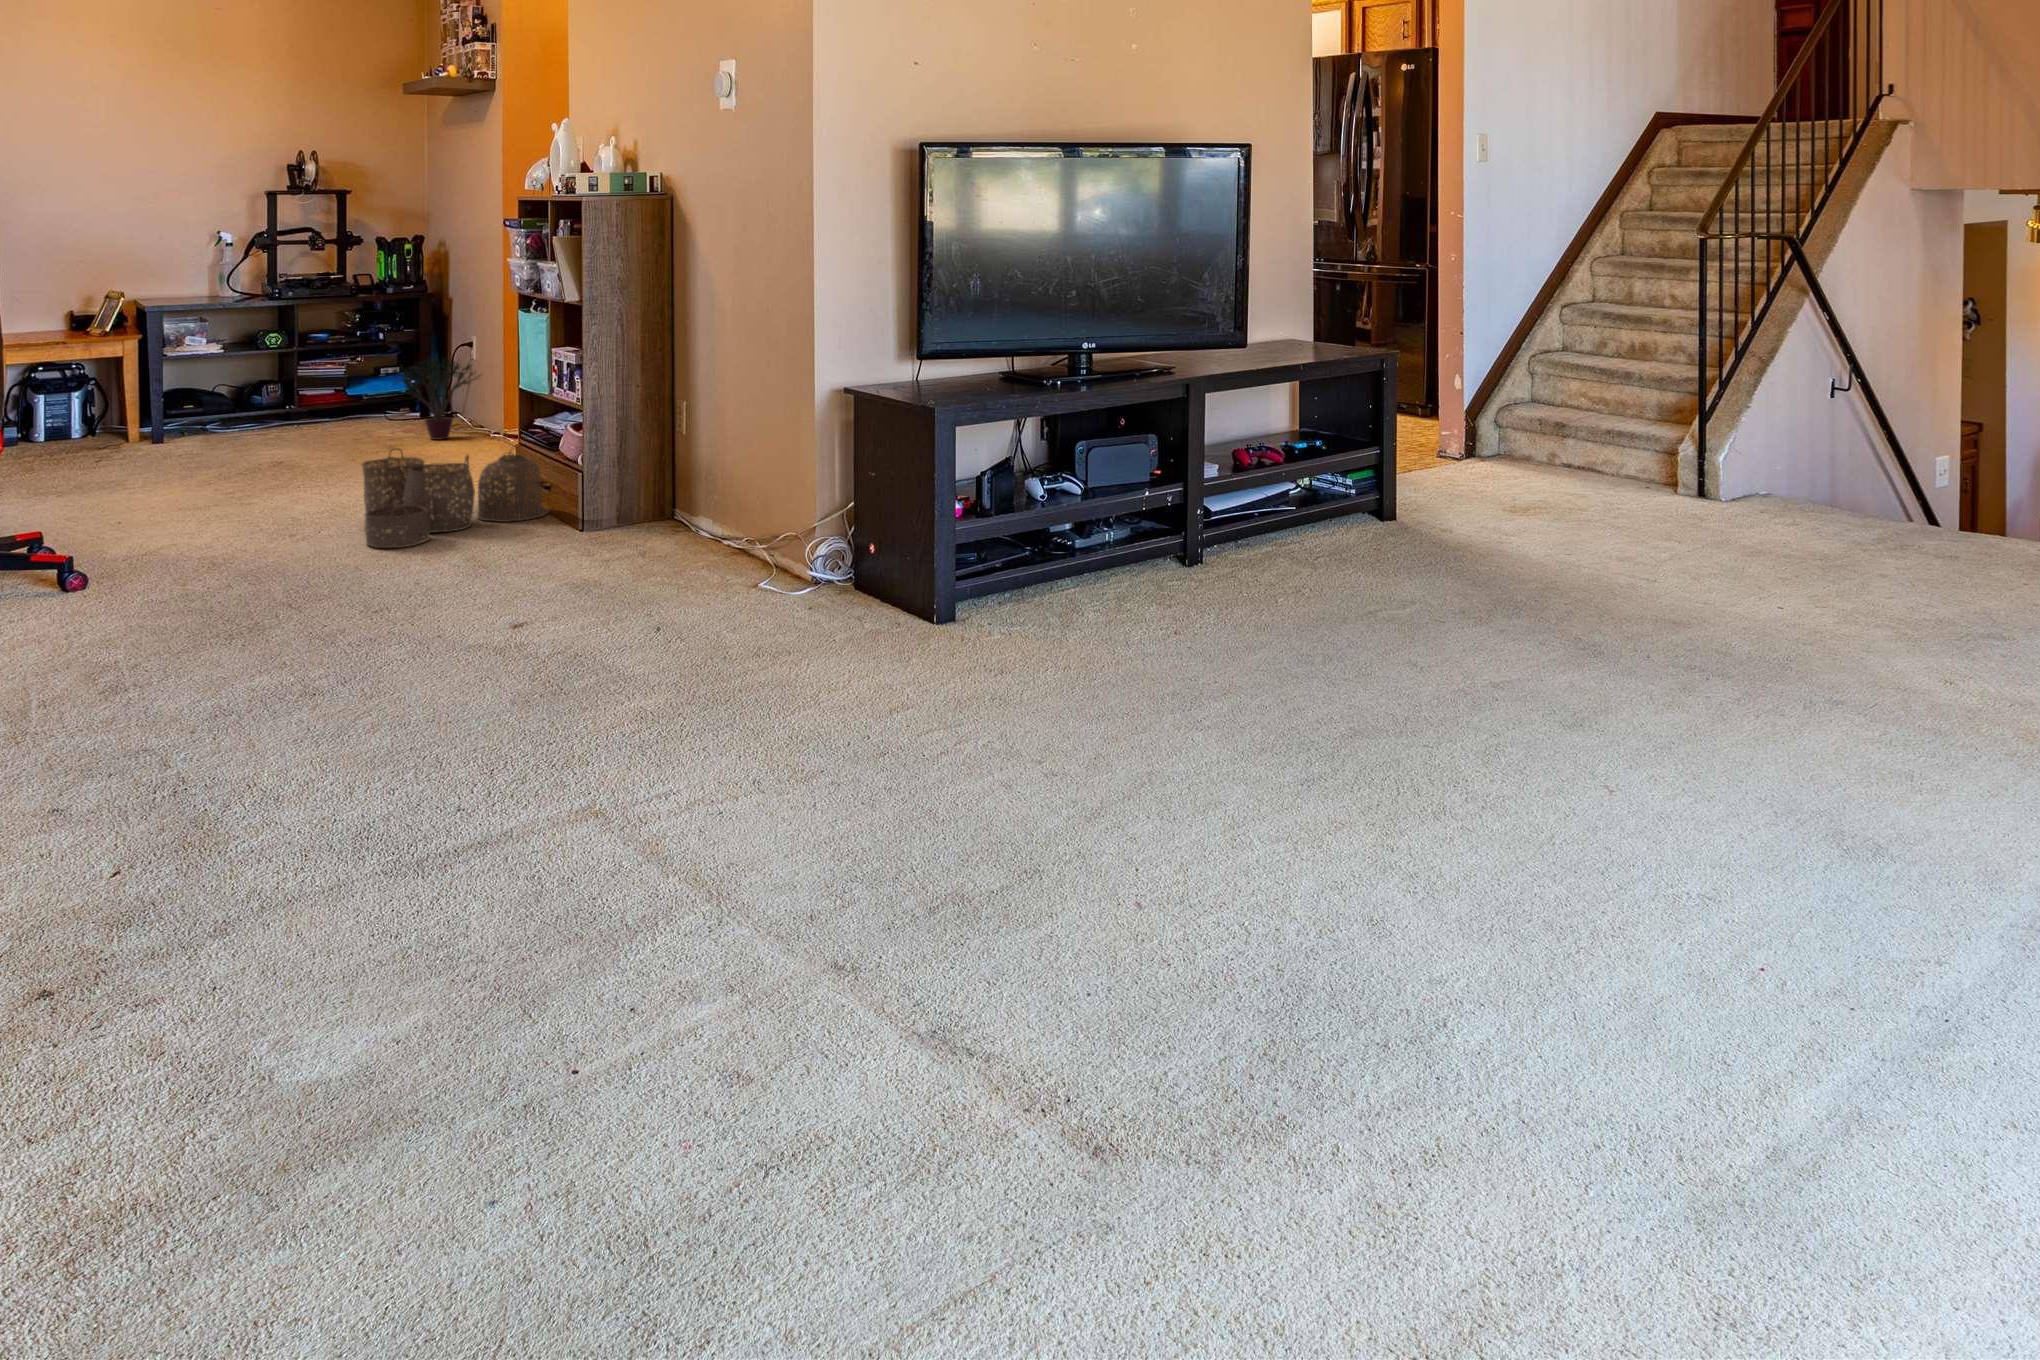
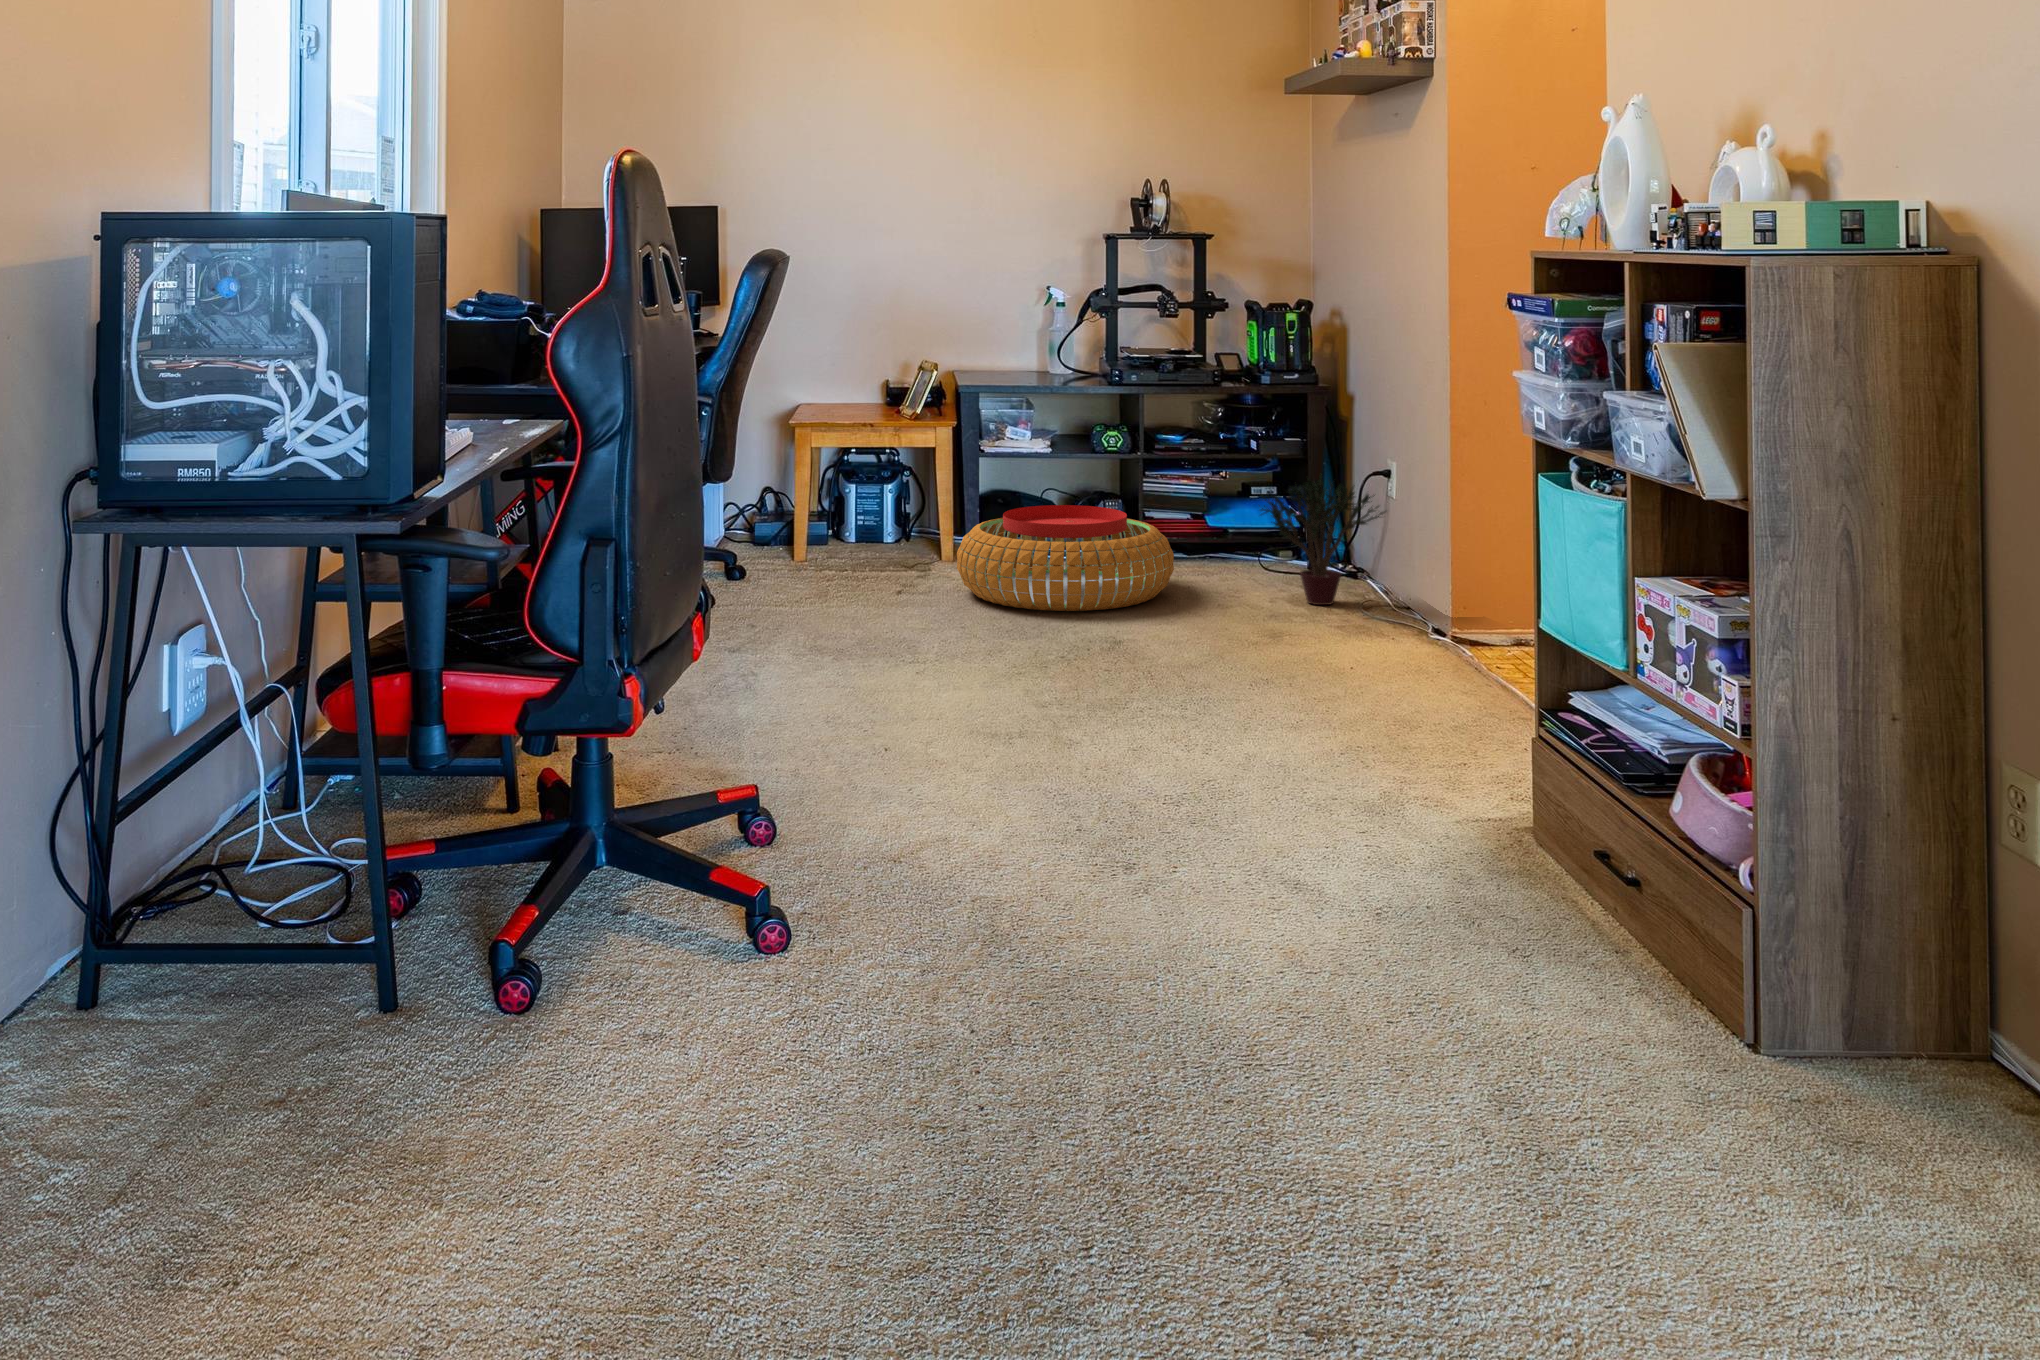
pouf: none [157,388,332,459] -> present [957,505,1174,611]
woven basket: present [362,448,549,548] -> none [1180,671,1517,898]

